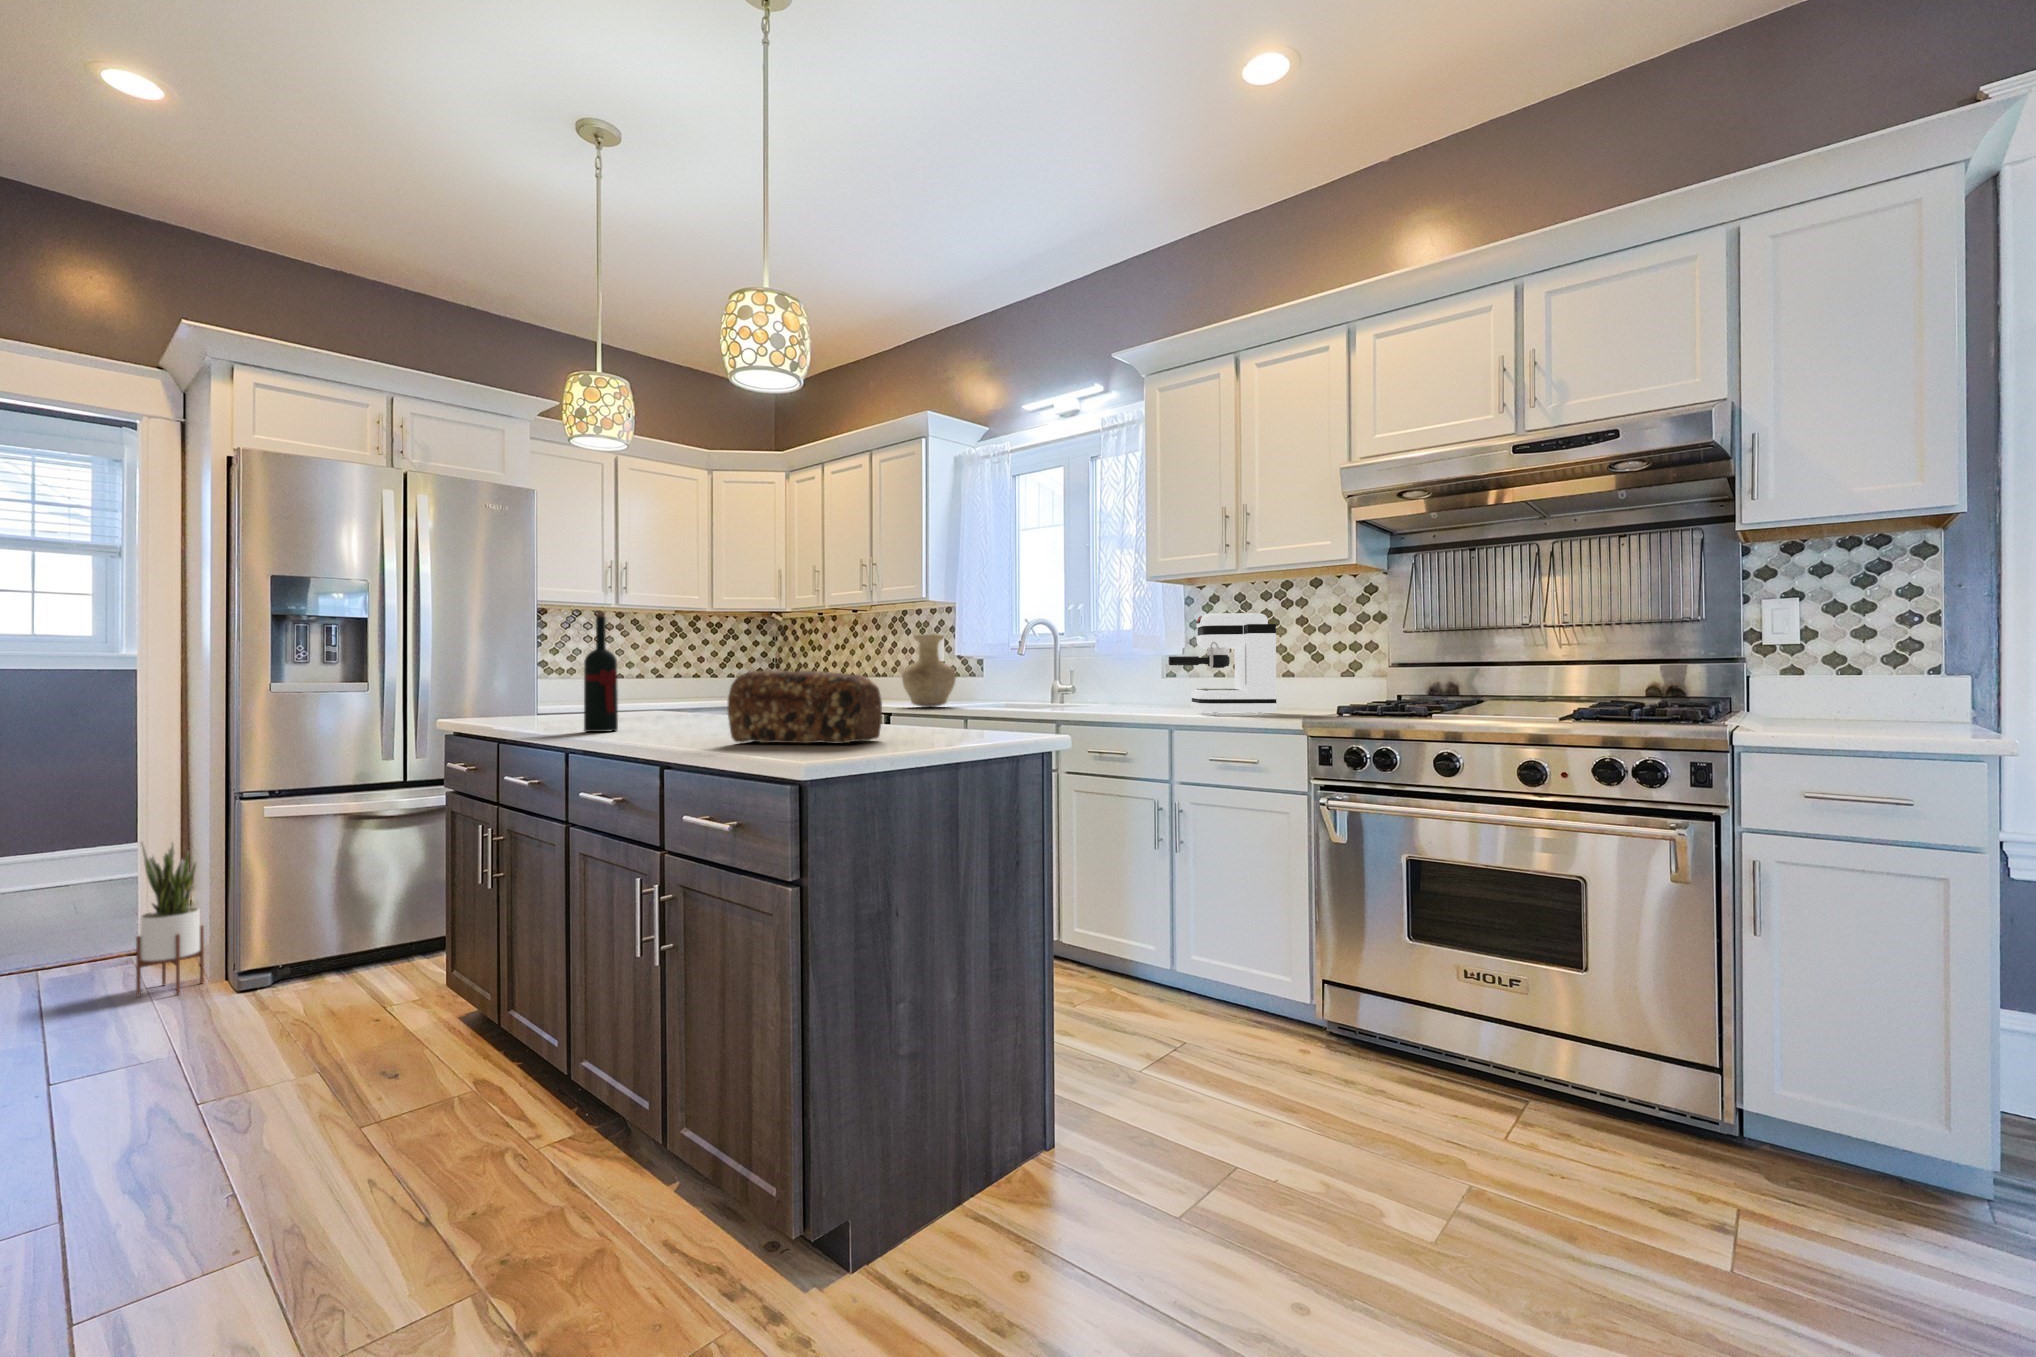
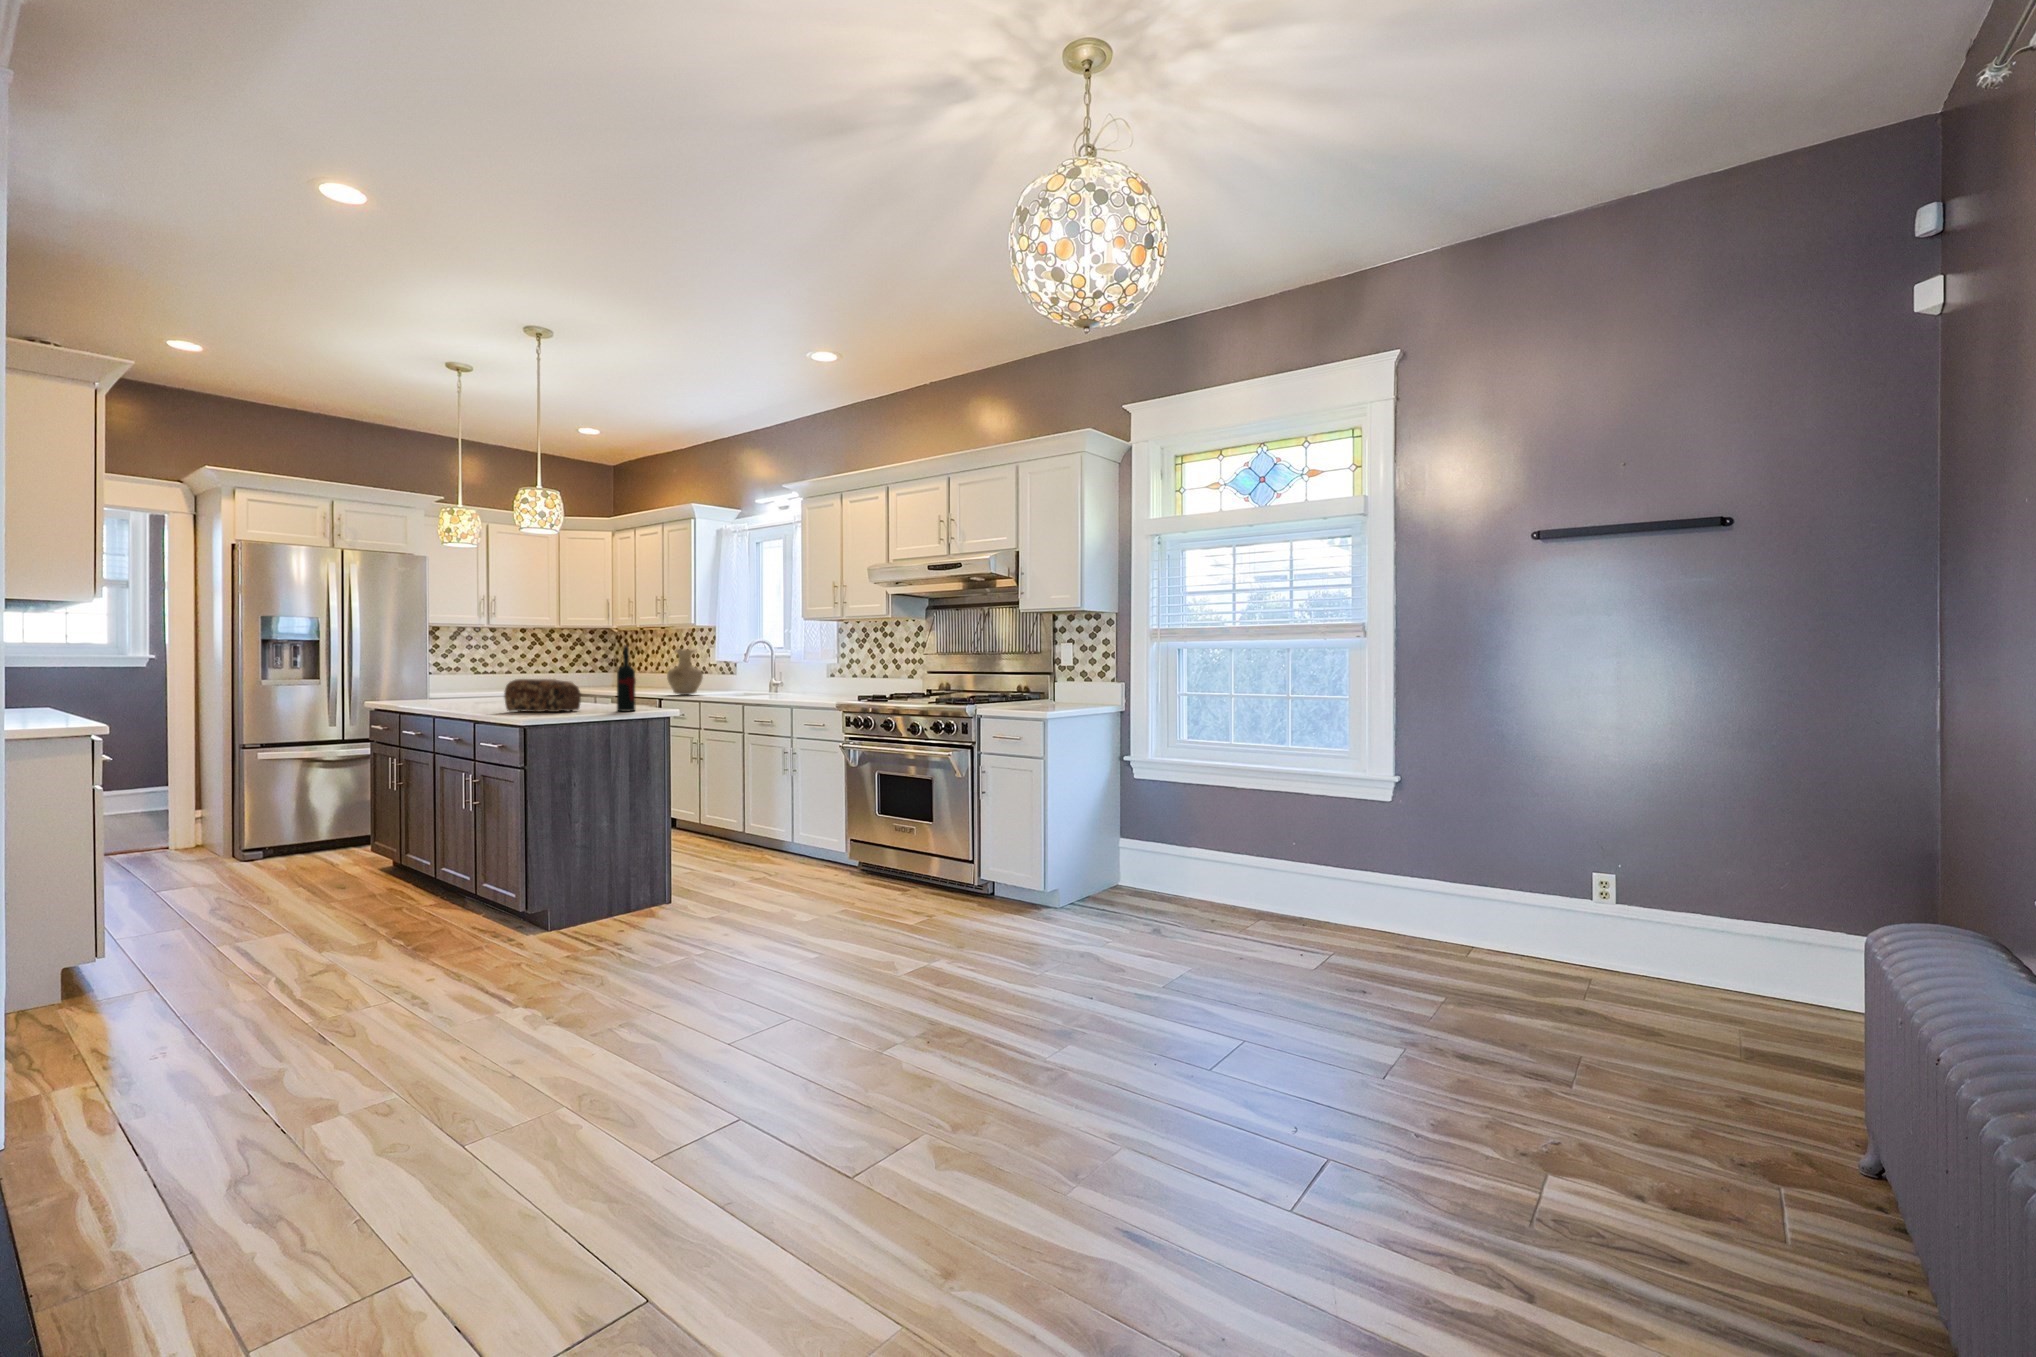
wine bottle: present [584,612,618,732] -> present [617,645,636,711]
coffee maker: present [1168,613,1277,715] -> none [799,643,855,700]
potted plant: present [136,842,204,997] -> none [181,773,220,863]

